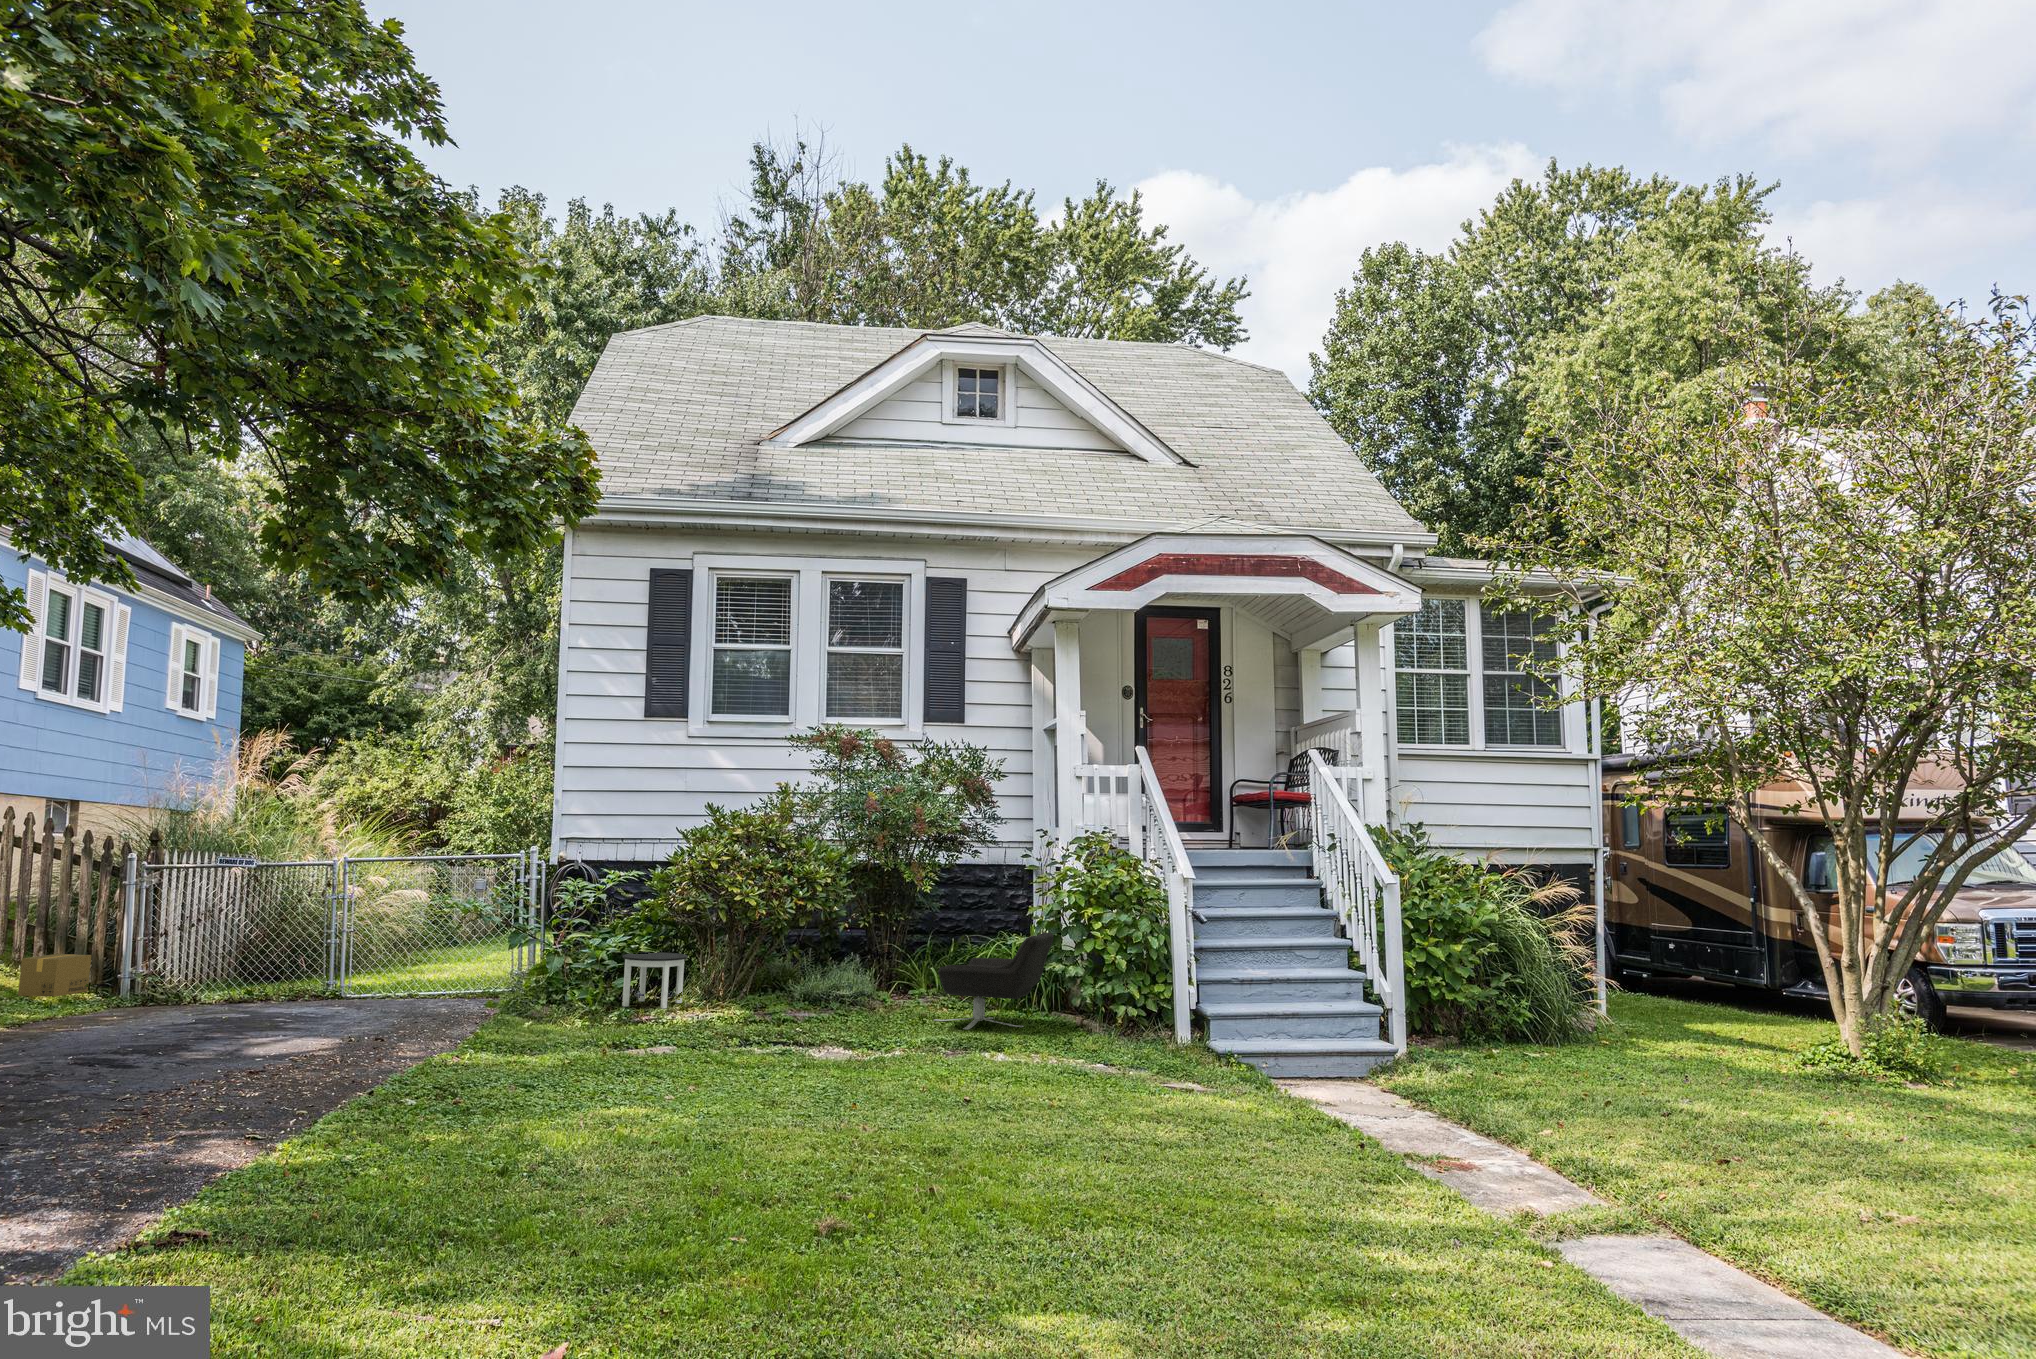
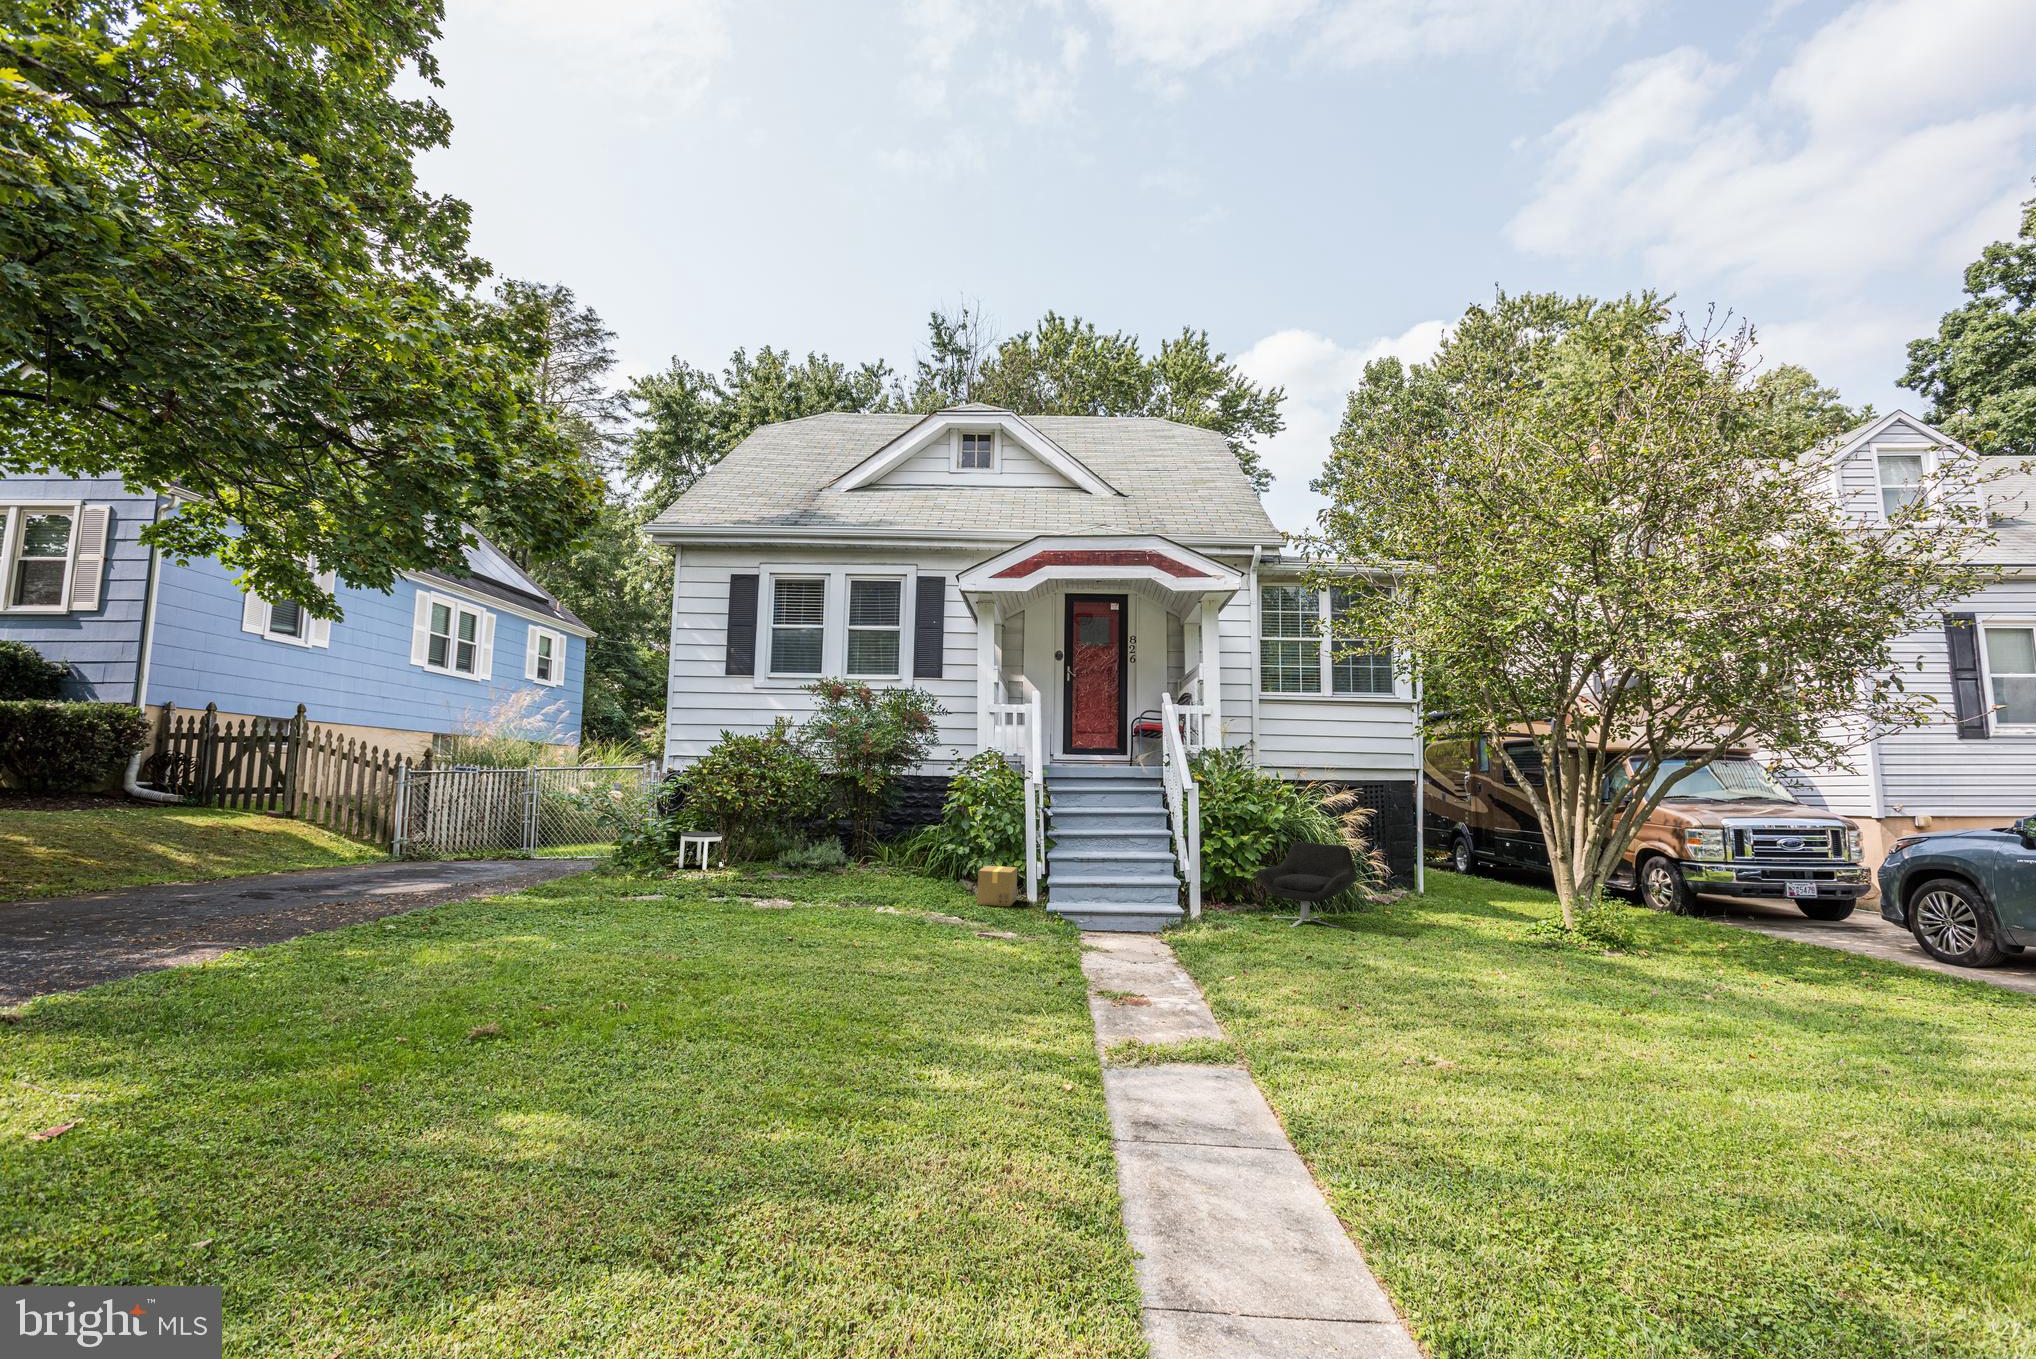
lounge chair: present [935,933,1054,1030] -> present [1255,842,1357,927]
cardboard box: present [18,954,91,996] -> present [977,866,1017,907]

